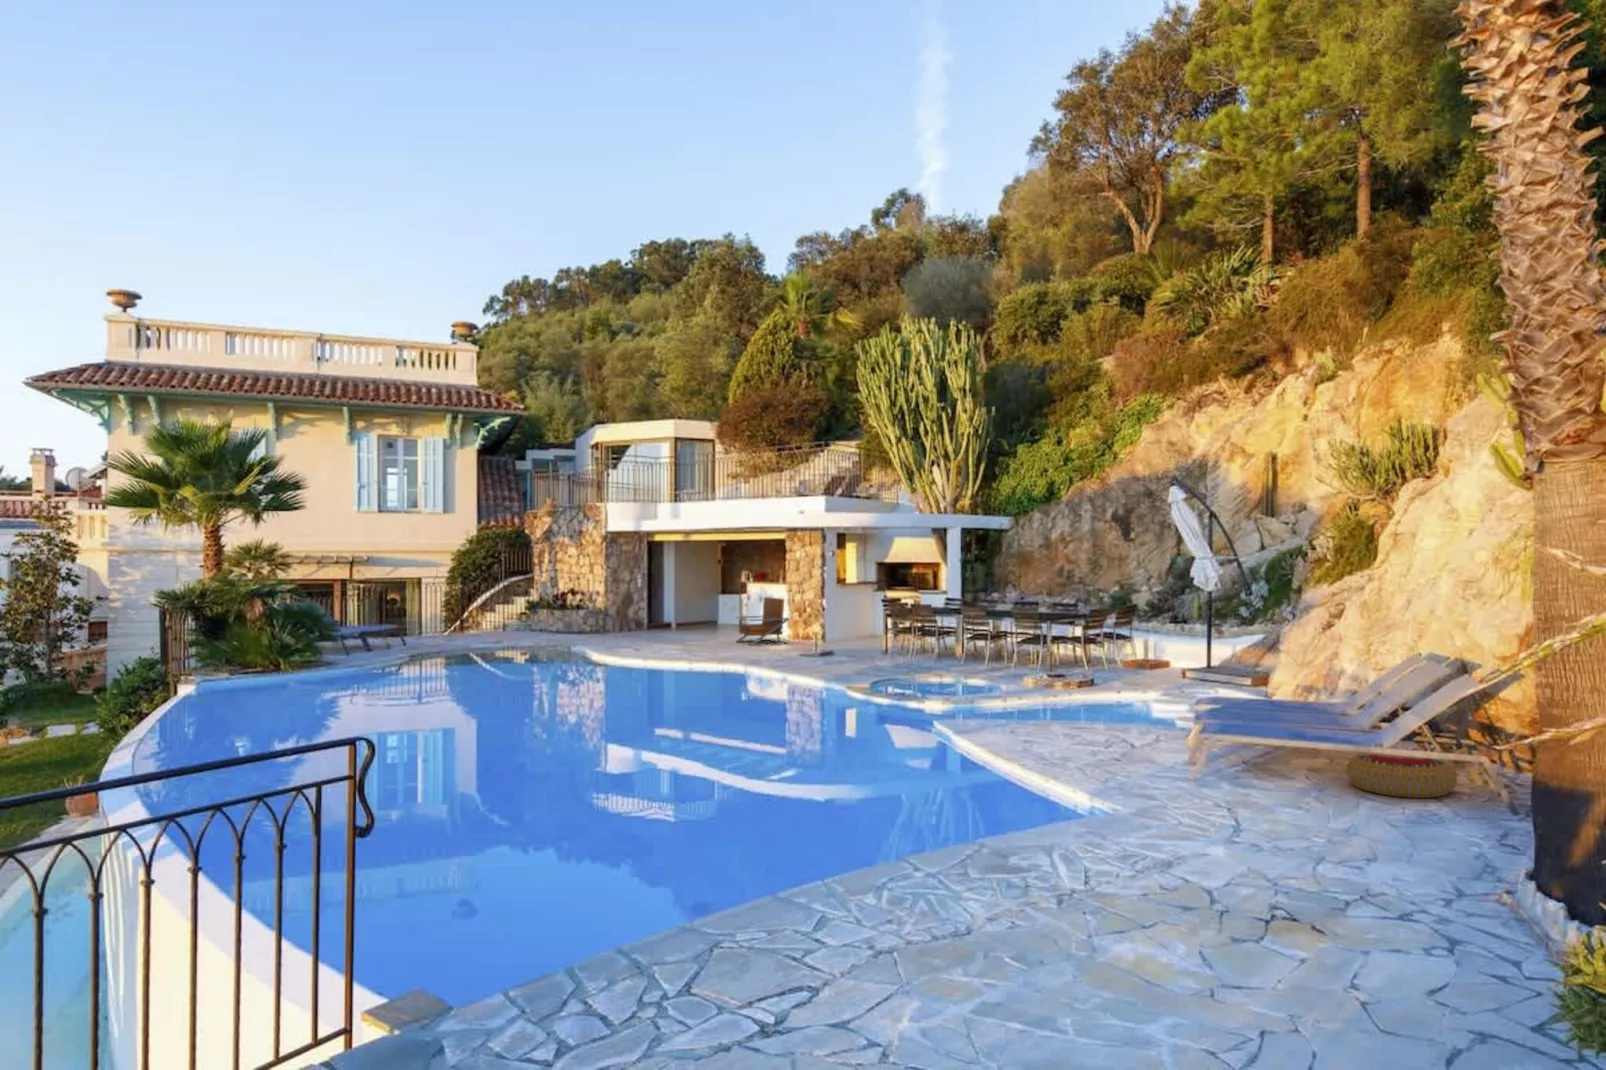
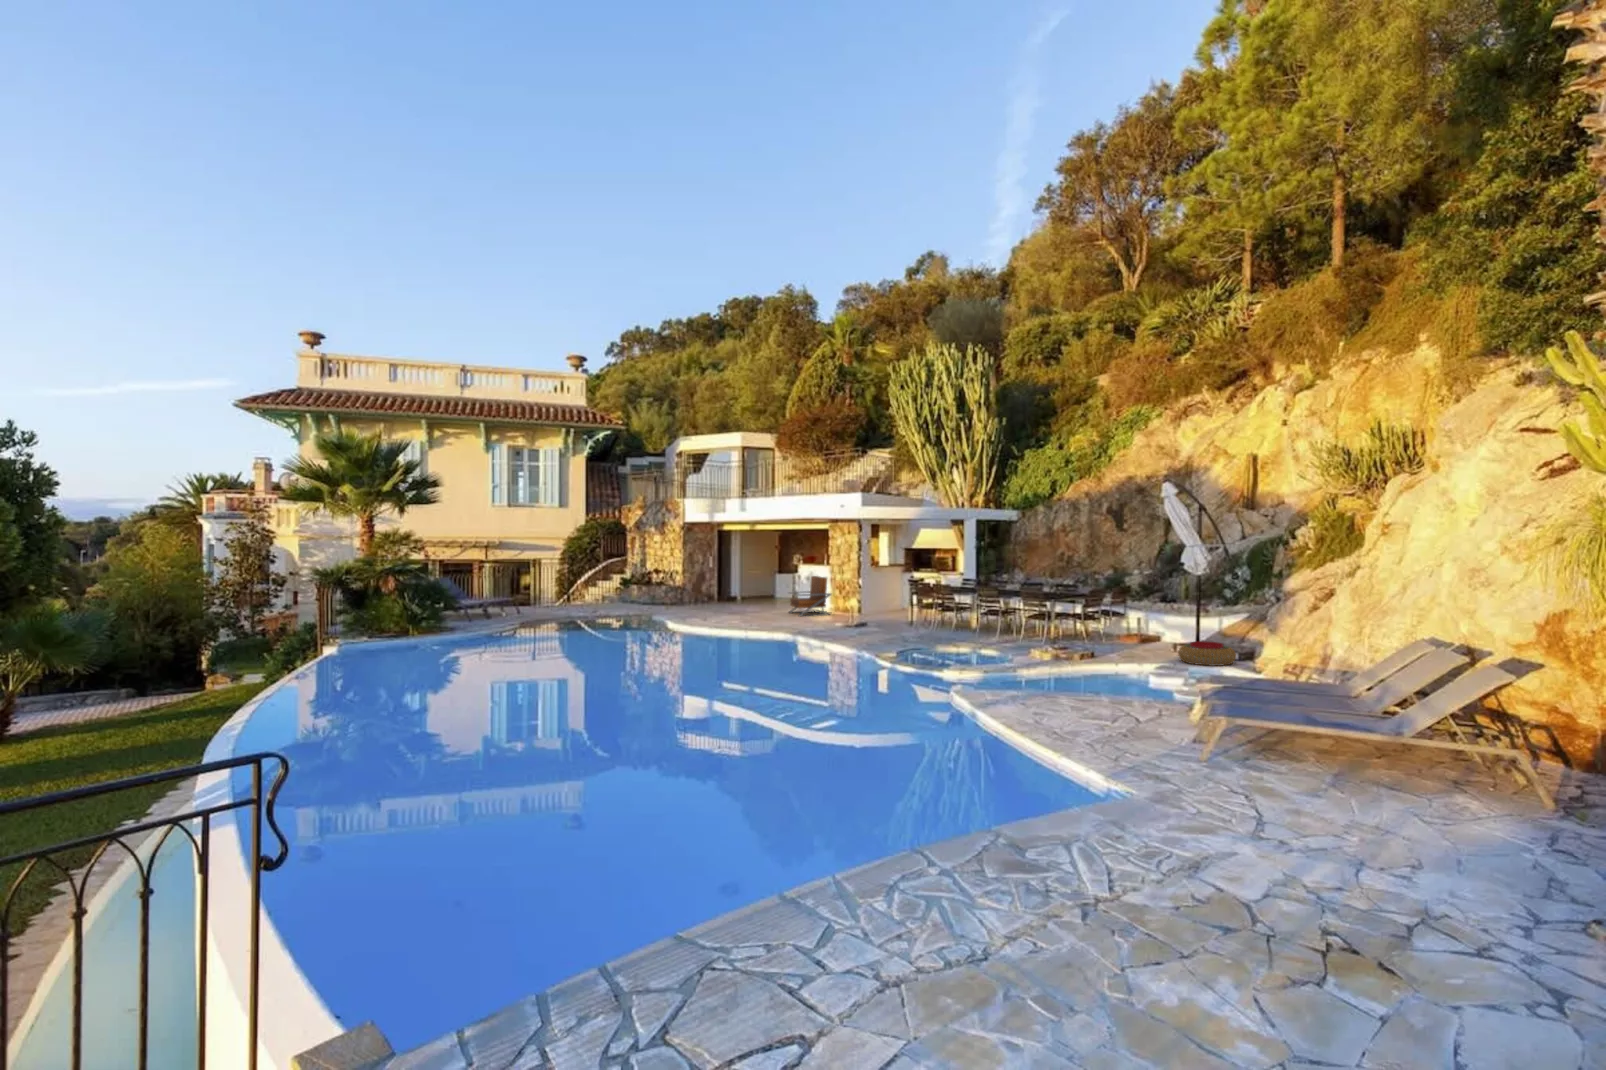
pouf: present [1346,754,1457,798] -> present [1178,641,1236,666]

